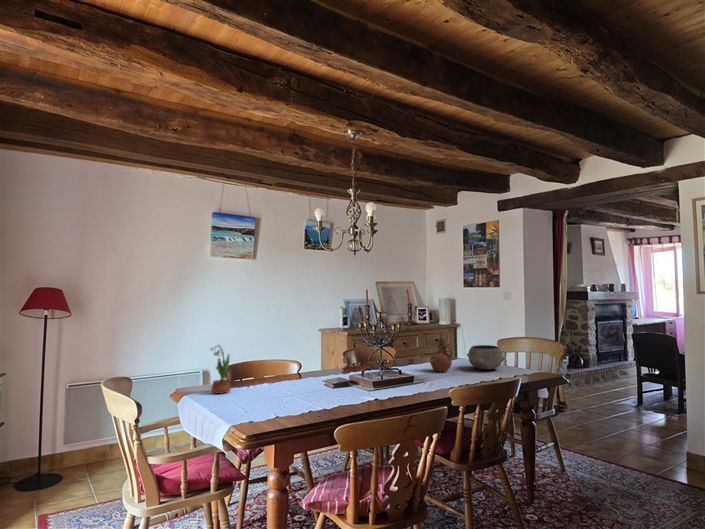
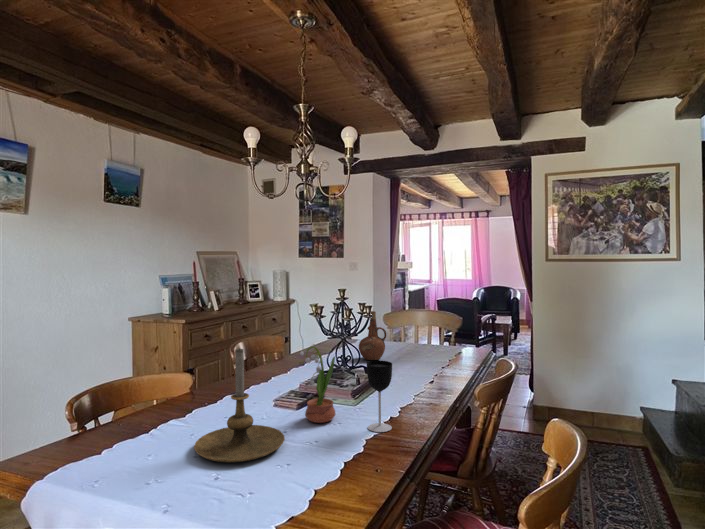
candle holder: none [252,341,302,402] -> present [194,349,285,462]
potted flower: present [210,345,231,394] -> present [300,346,335,423]
bowl: present [467,345,506,370] -> none [387,322,432,351]
wine glass: none [351,359,368,405] -> present [367,361,392,432]

